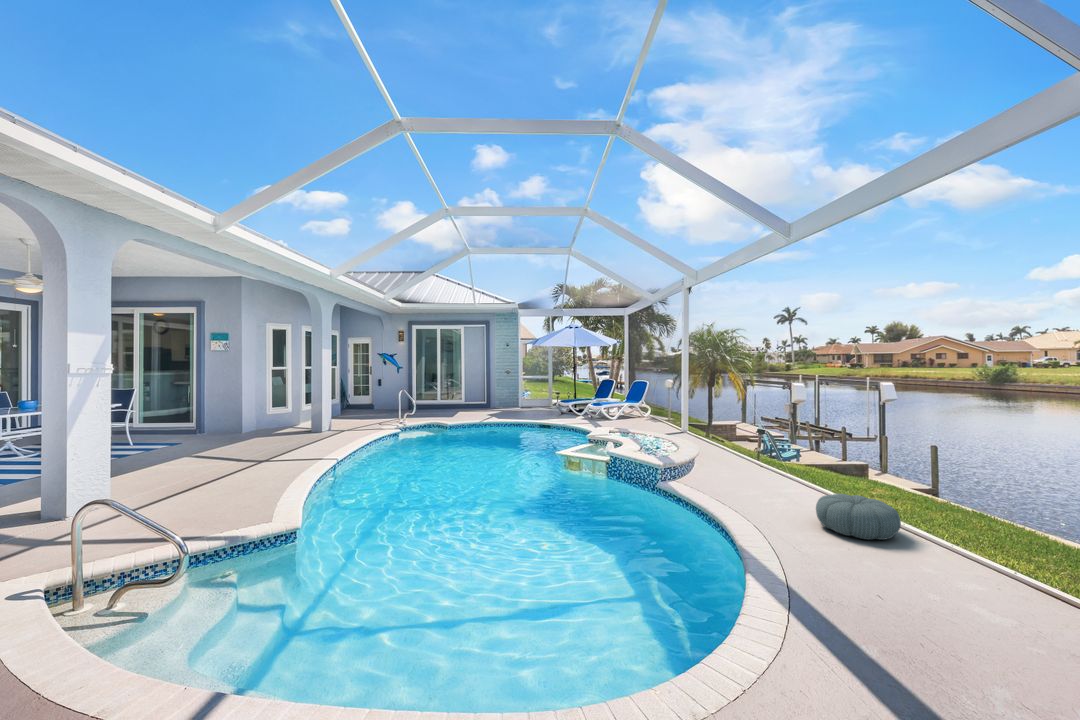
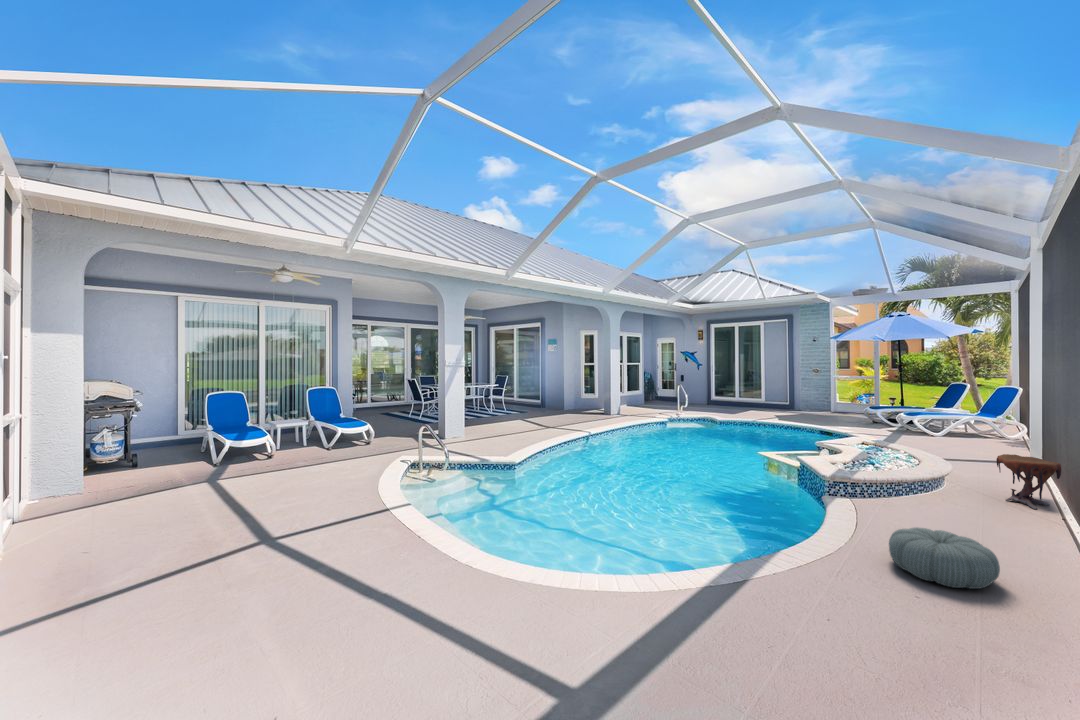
side table: none [737,427,774,464] -> present [996,454,1061,509]

